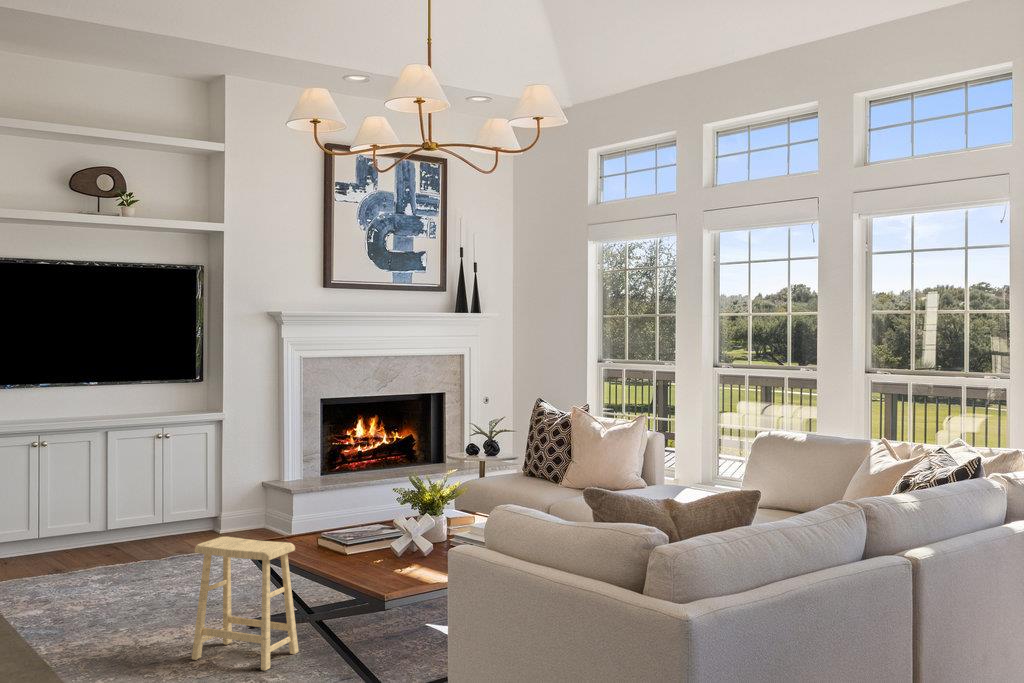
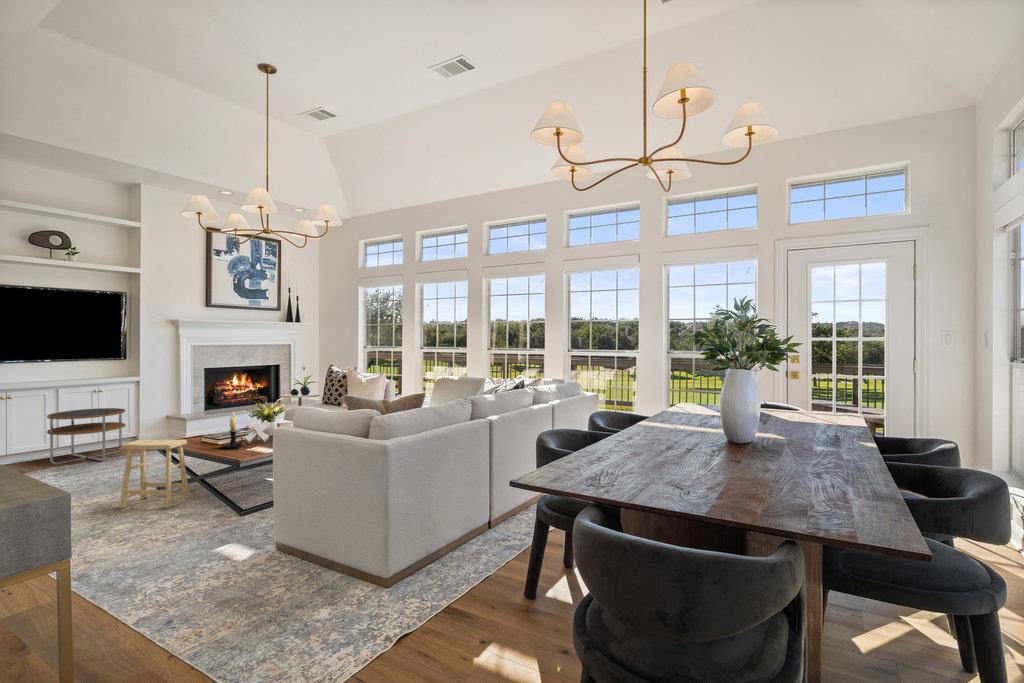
side table: none [95,467,202,560] -> present [47,408,125,465]
candle holder: none [352,494,389,566] -> present [222,412,244,448]

